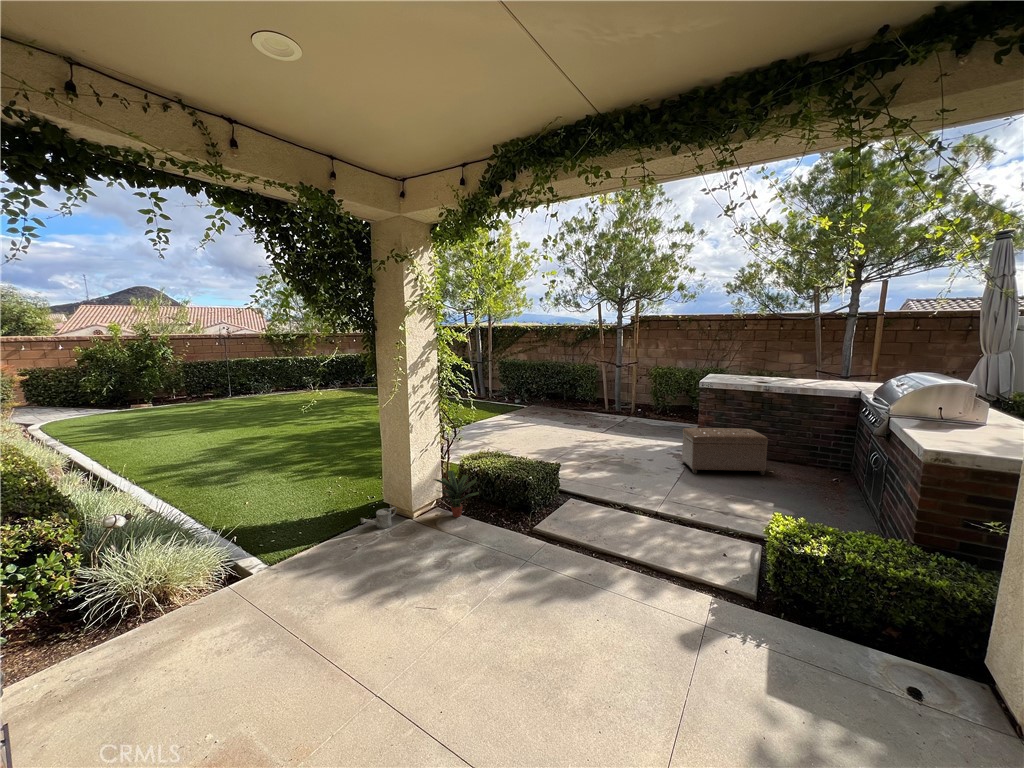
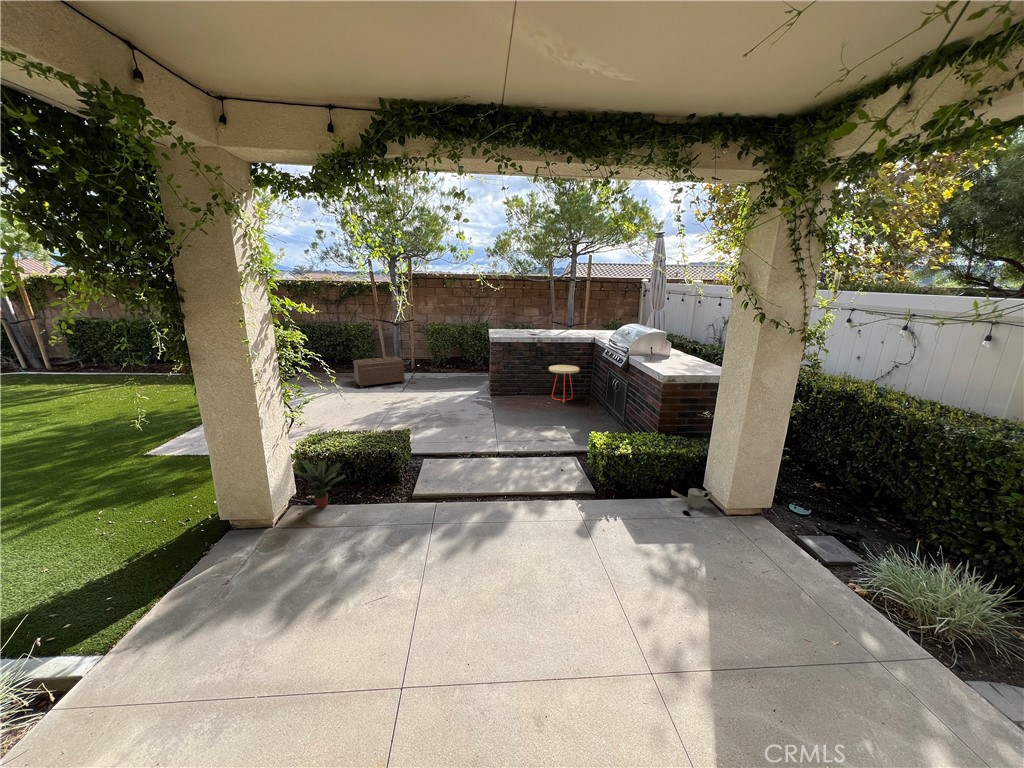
side table: none [779,423,830,477] -> present [549,365,579,403]
ottoman: present [682,428,768,475] -> present [353,357,405,389]
watering can: present [361,507,397,529] -> present [671,488,712,509]

